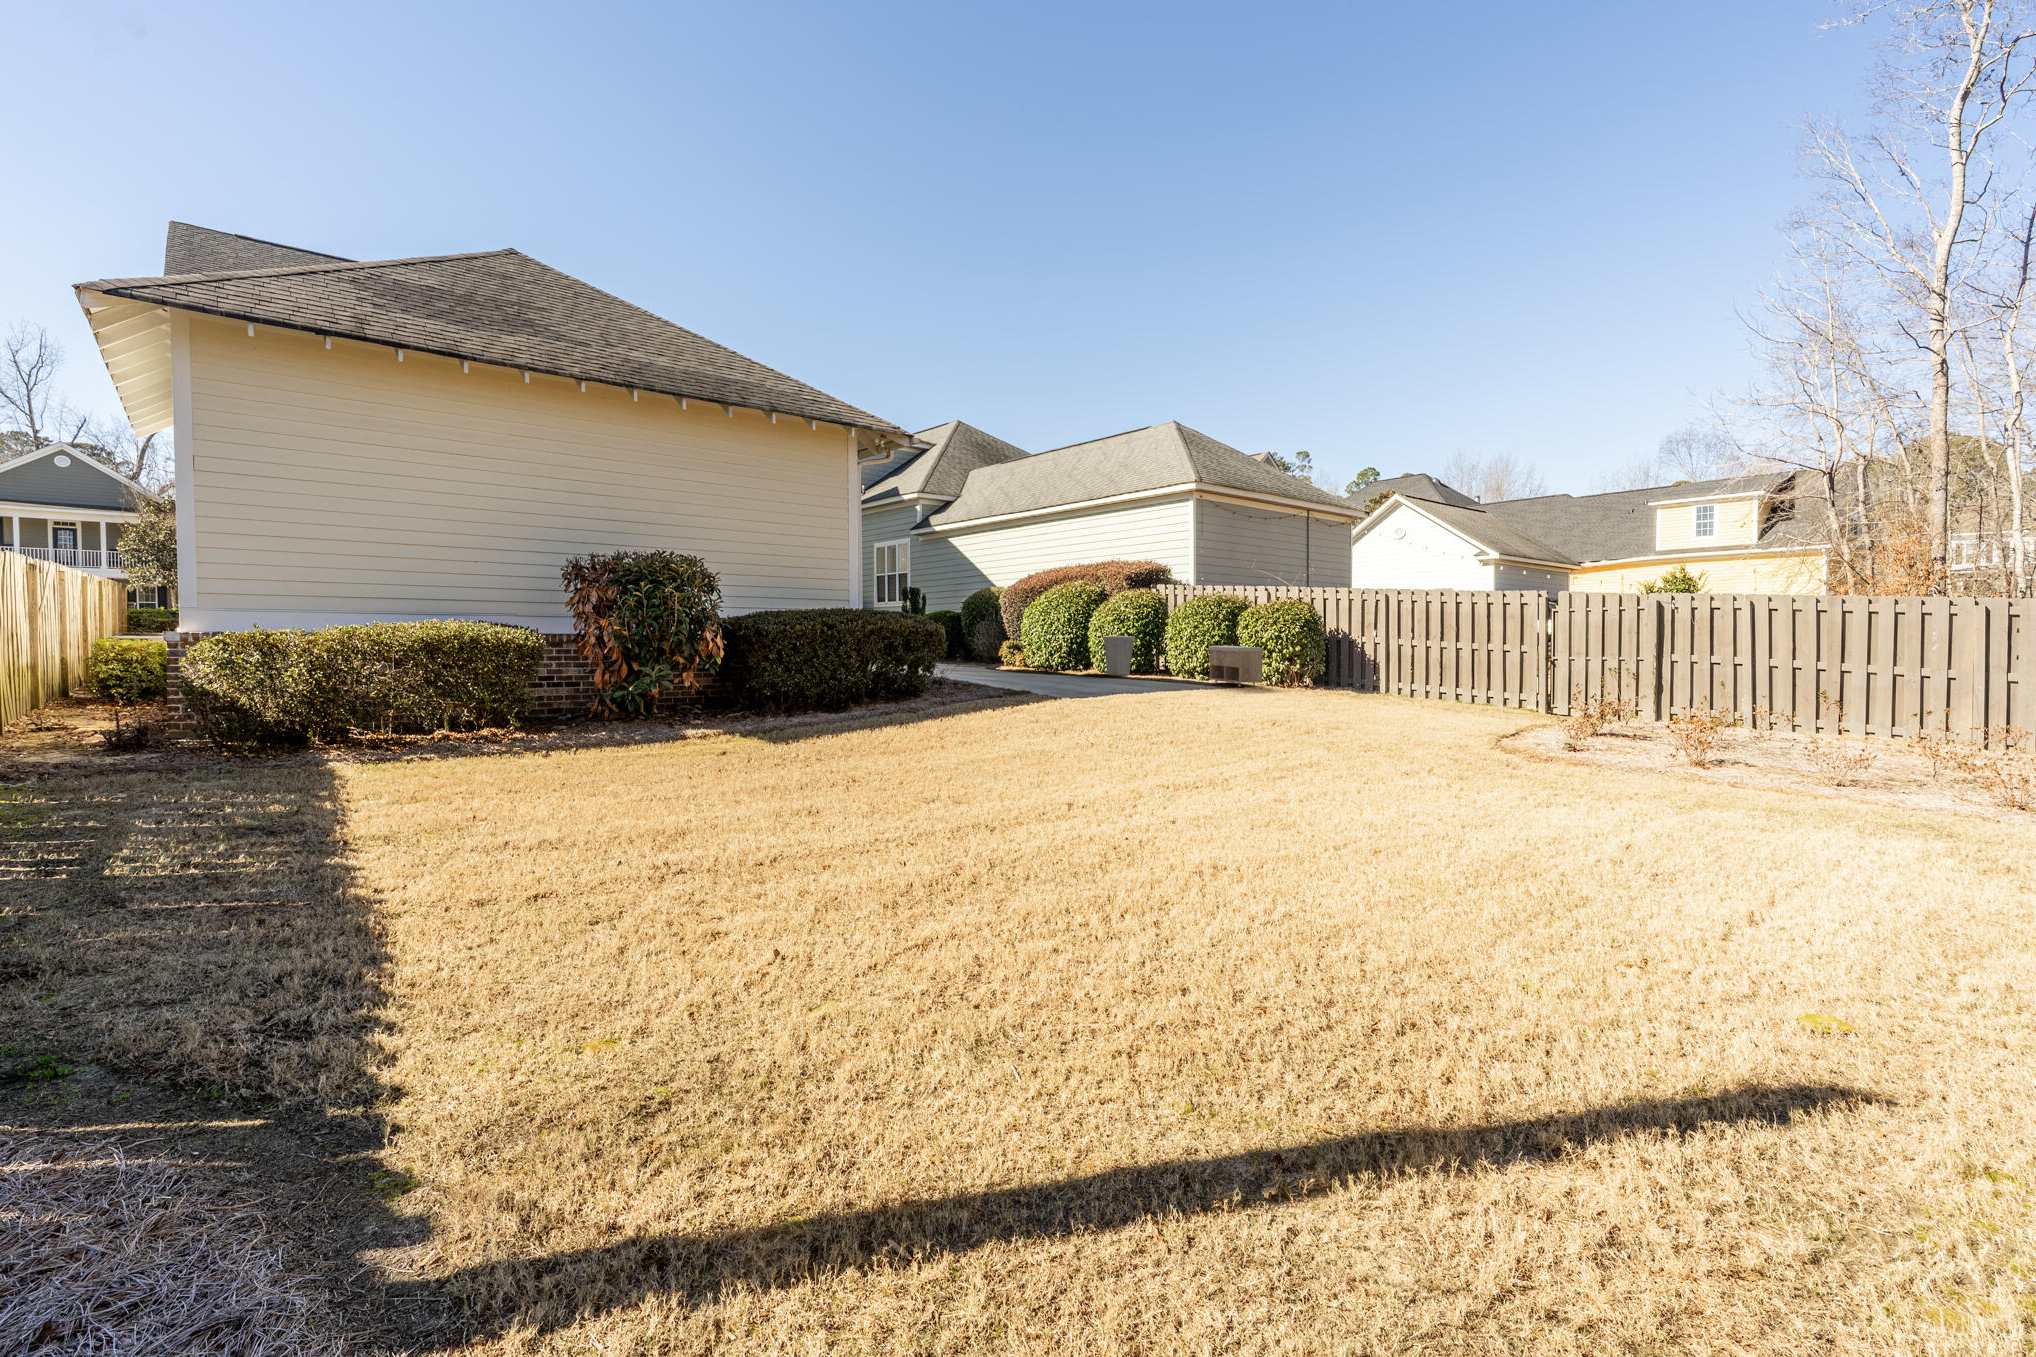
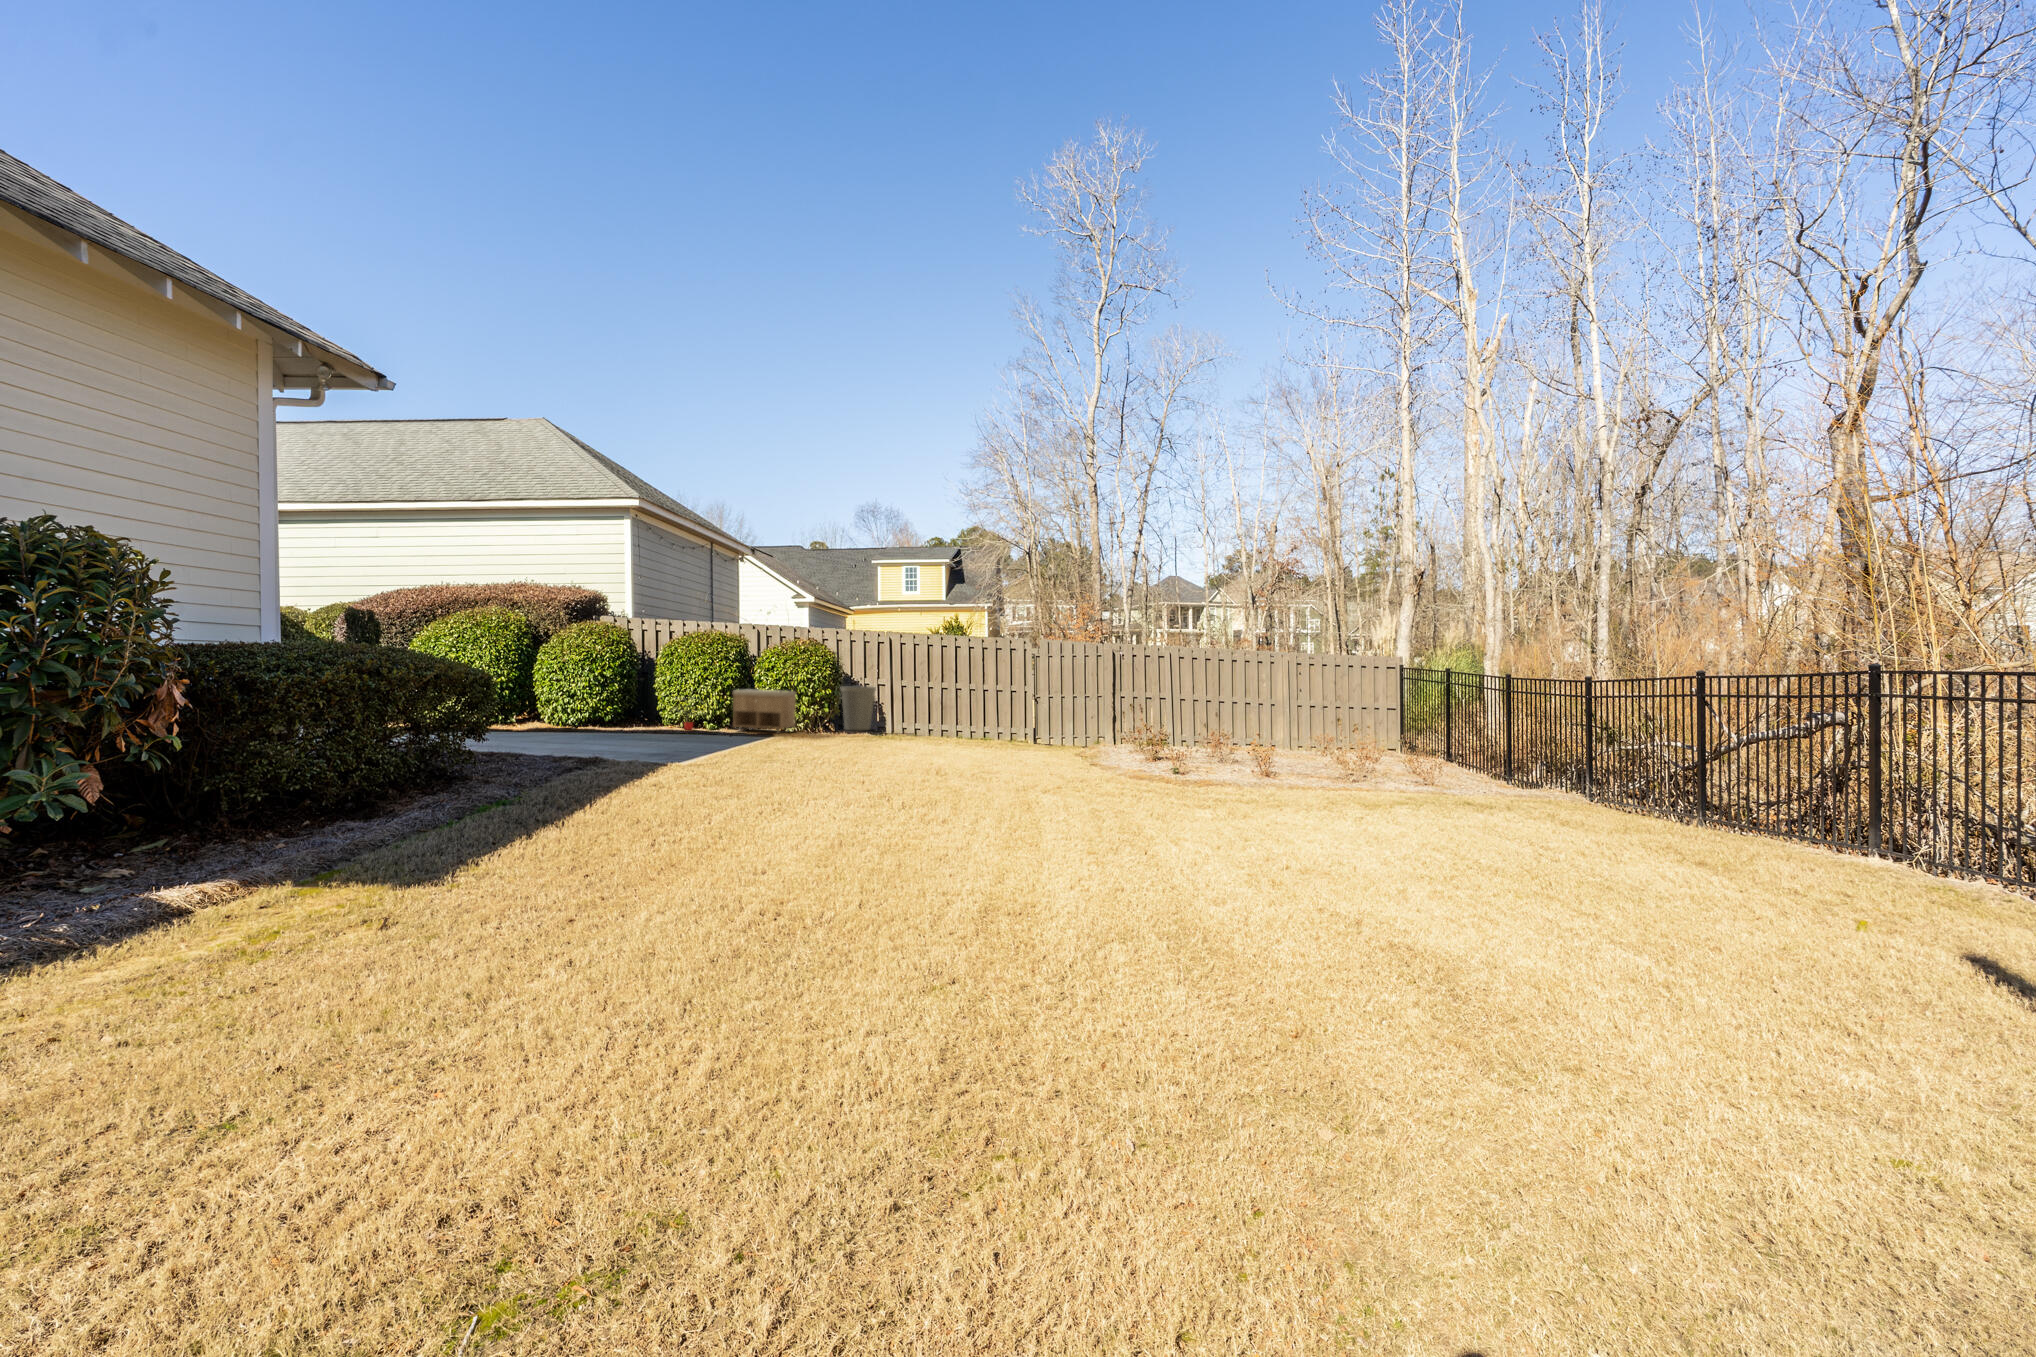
trash can: present [1103,634,1135,675] -> present [840,686,876,730]
potted plant: none [1163,651,1196,680] -> present [672,698,693,730]

